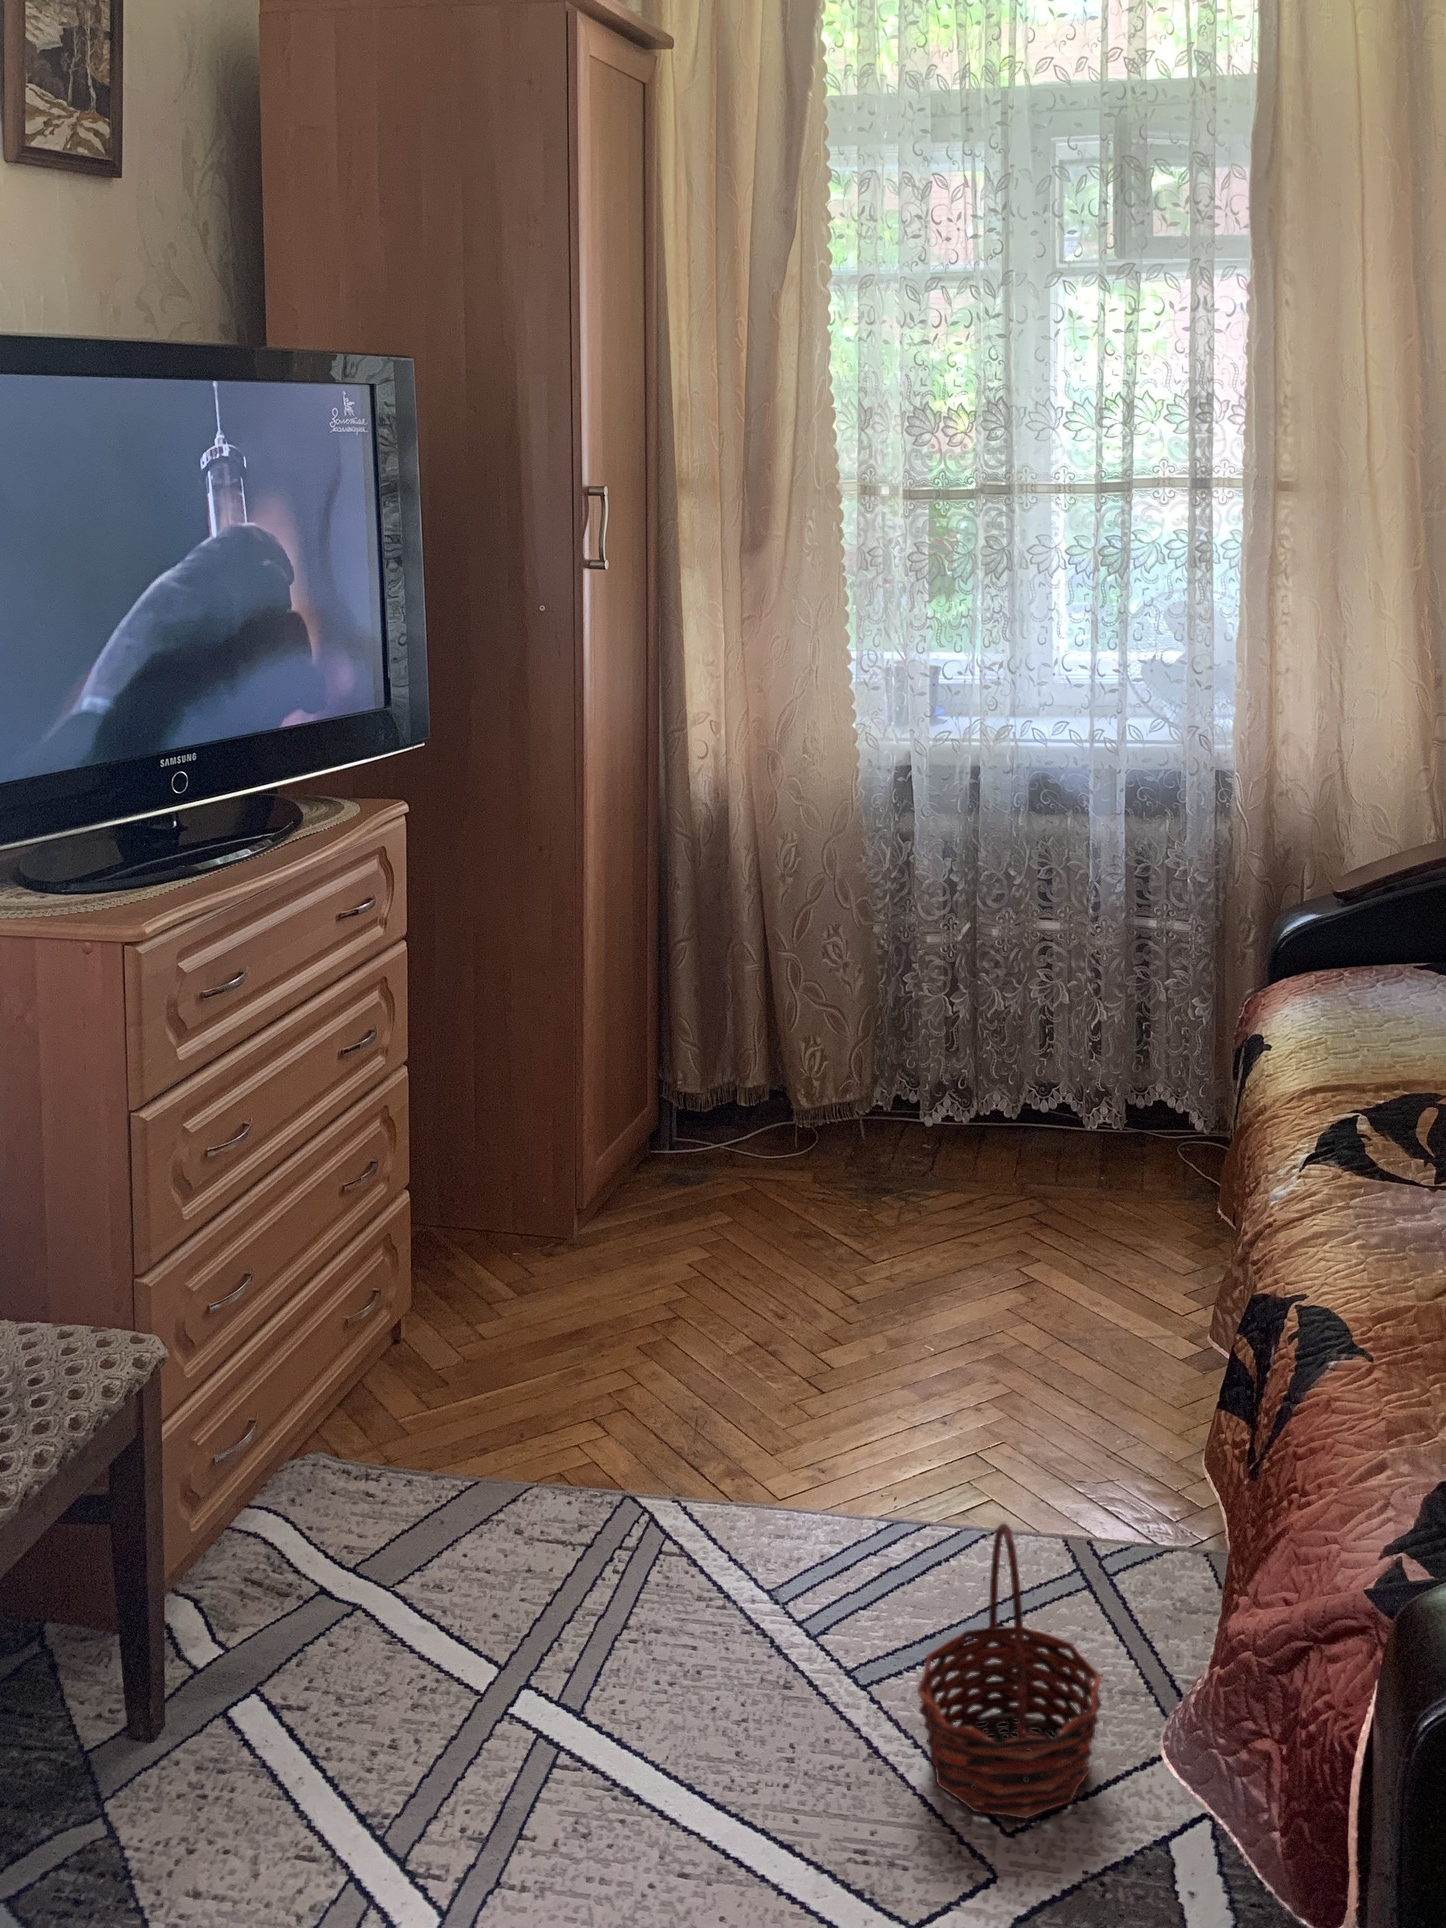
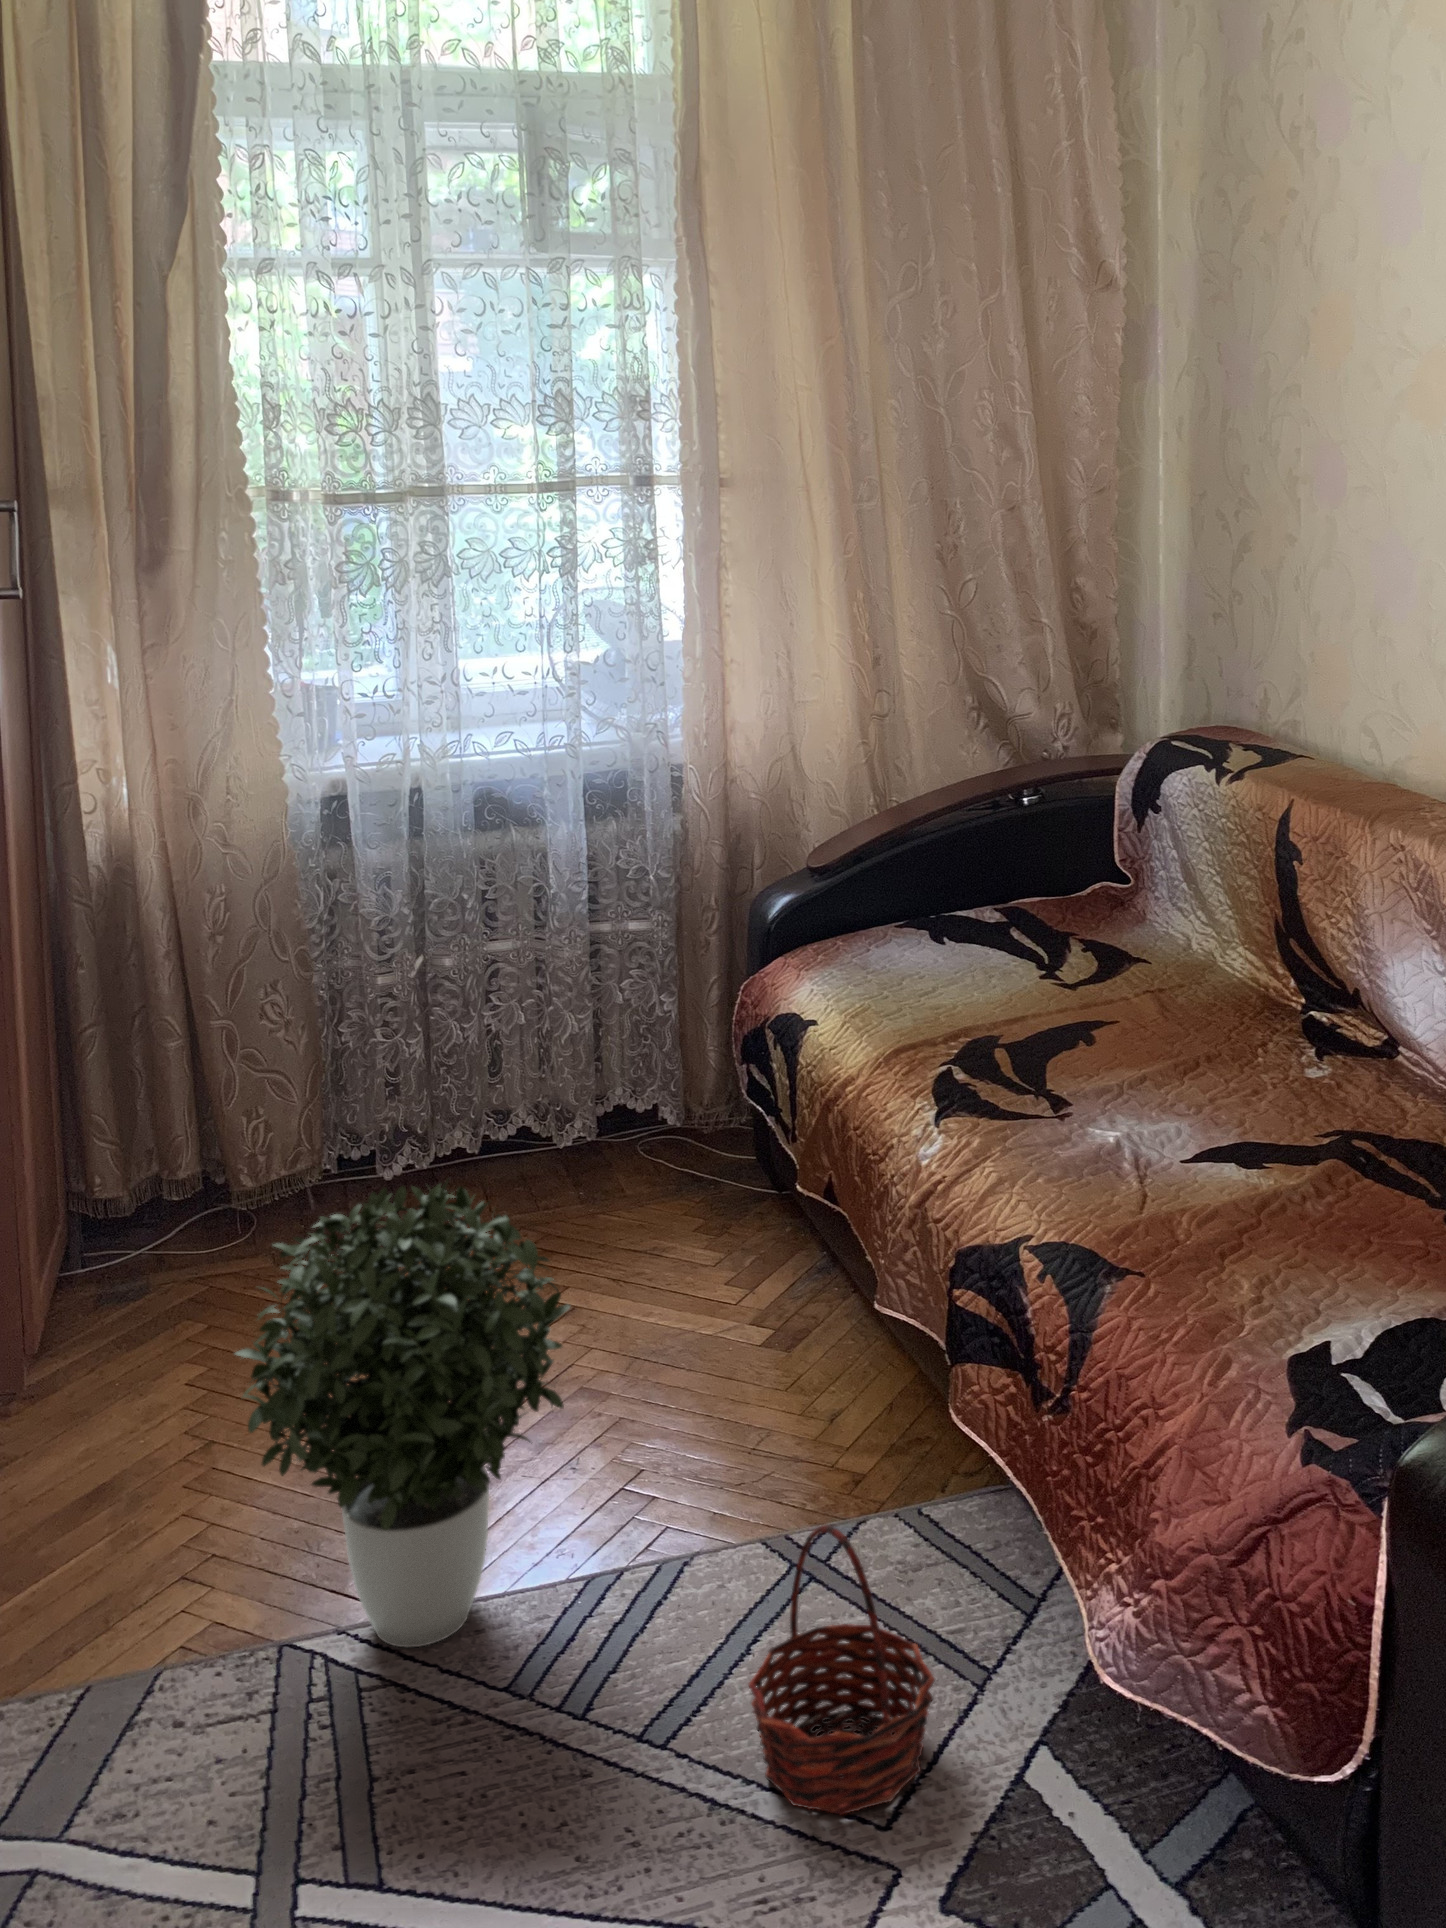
potted plant: none [594,1112,886,1530] -> present [235,1179,570,1647]

